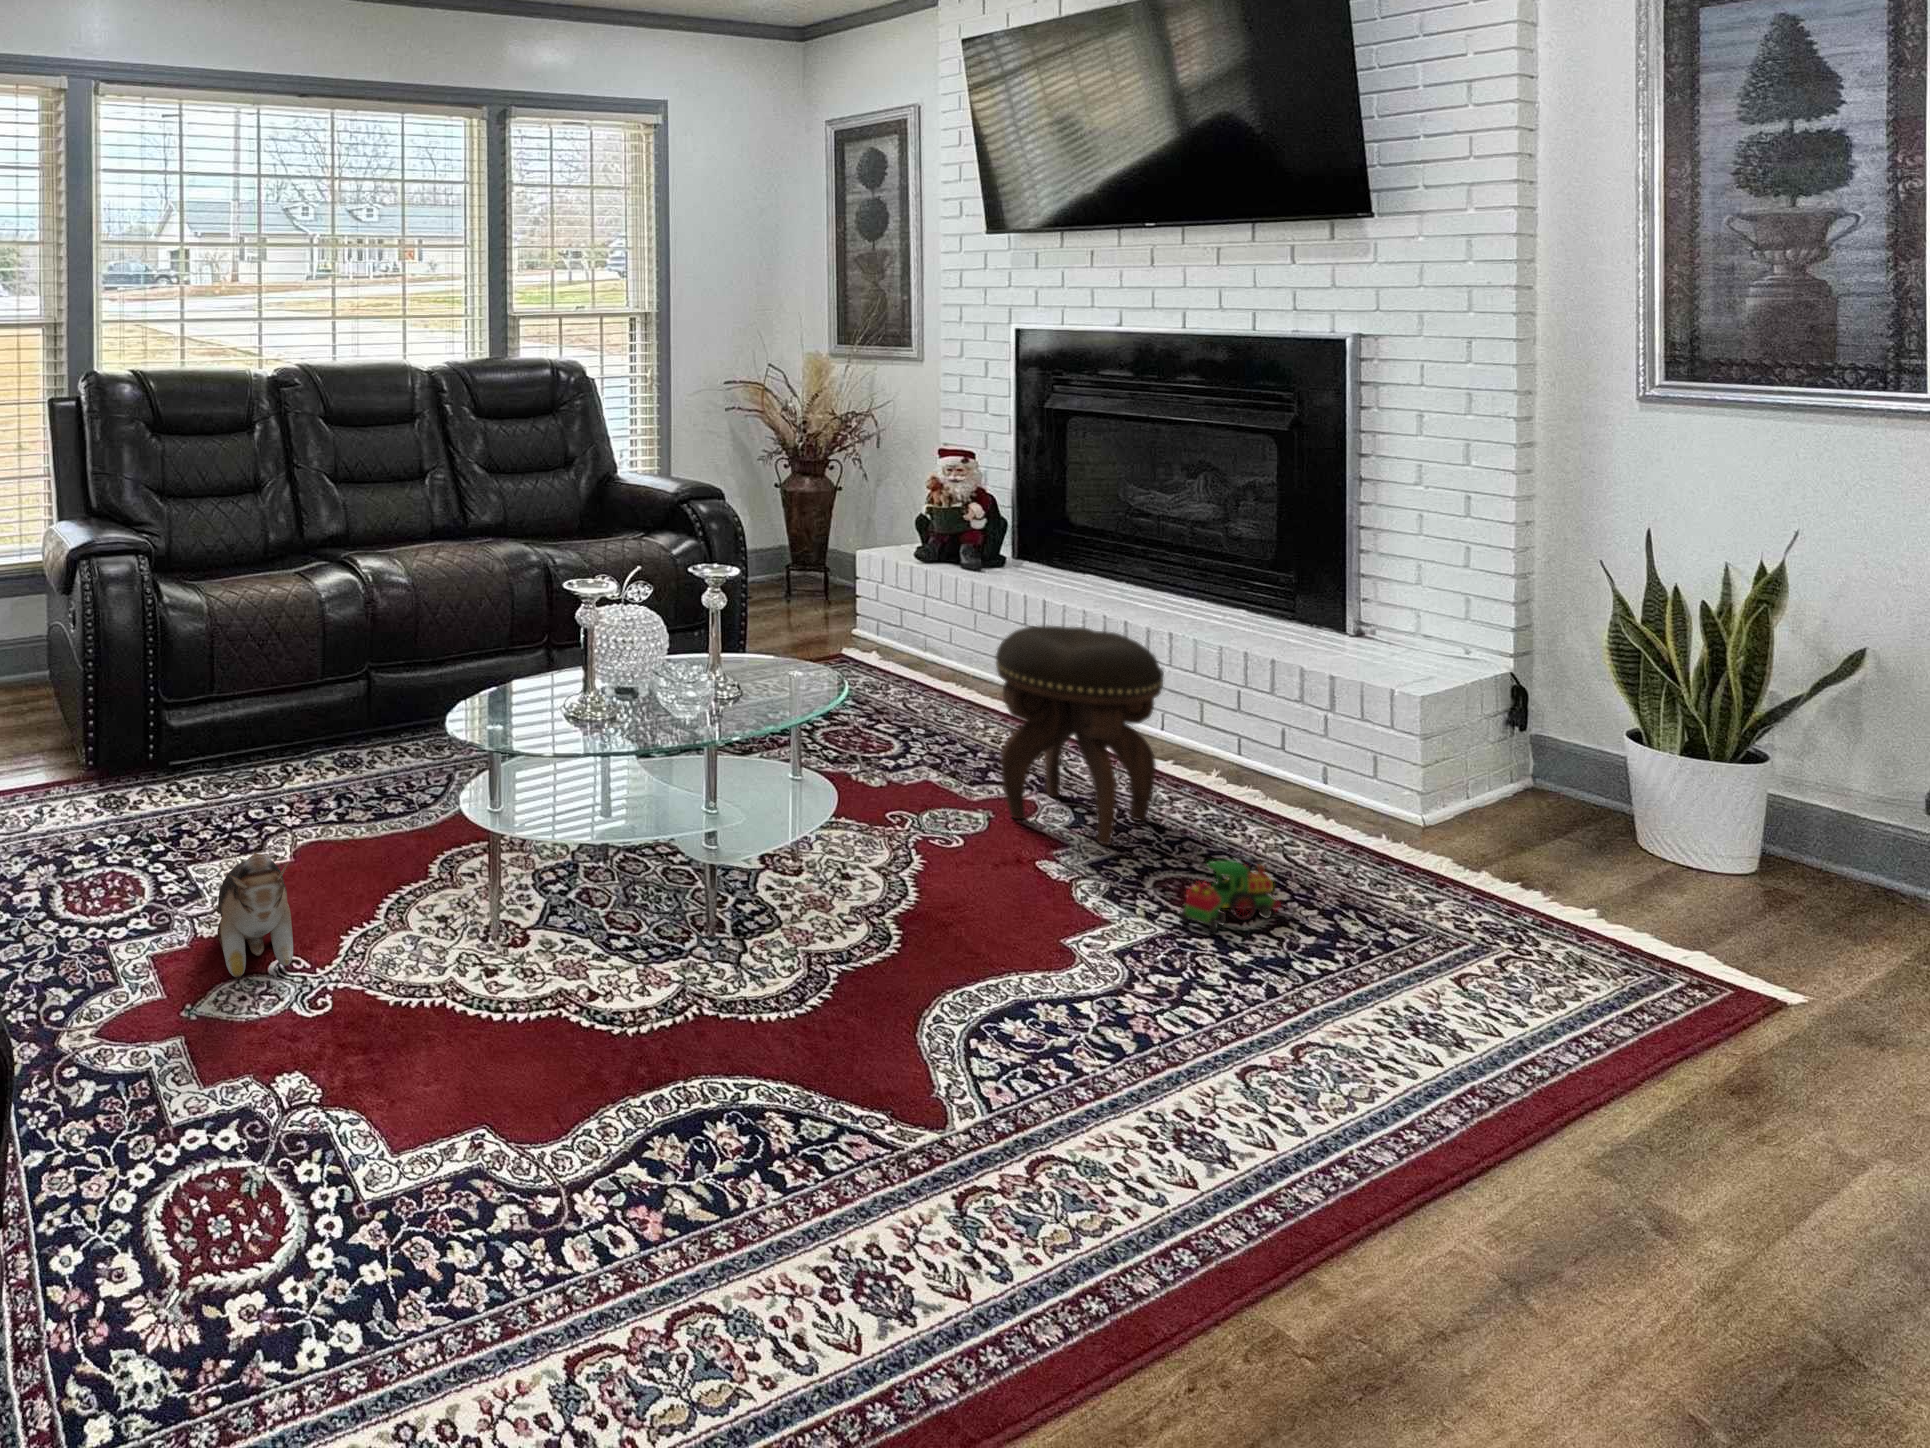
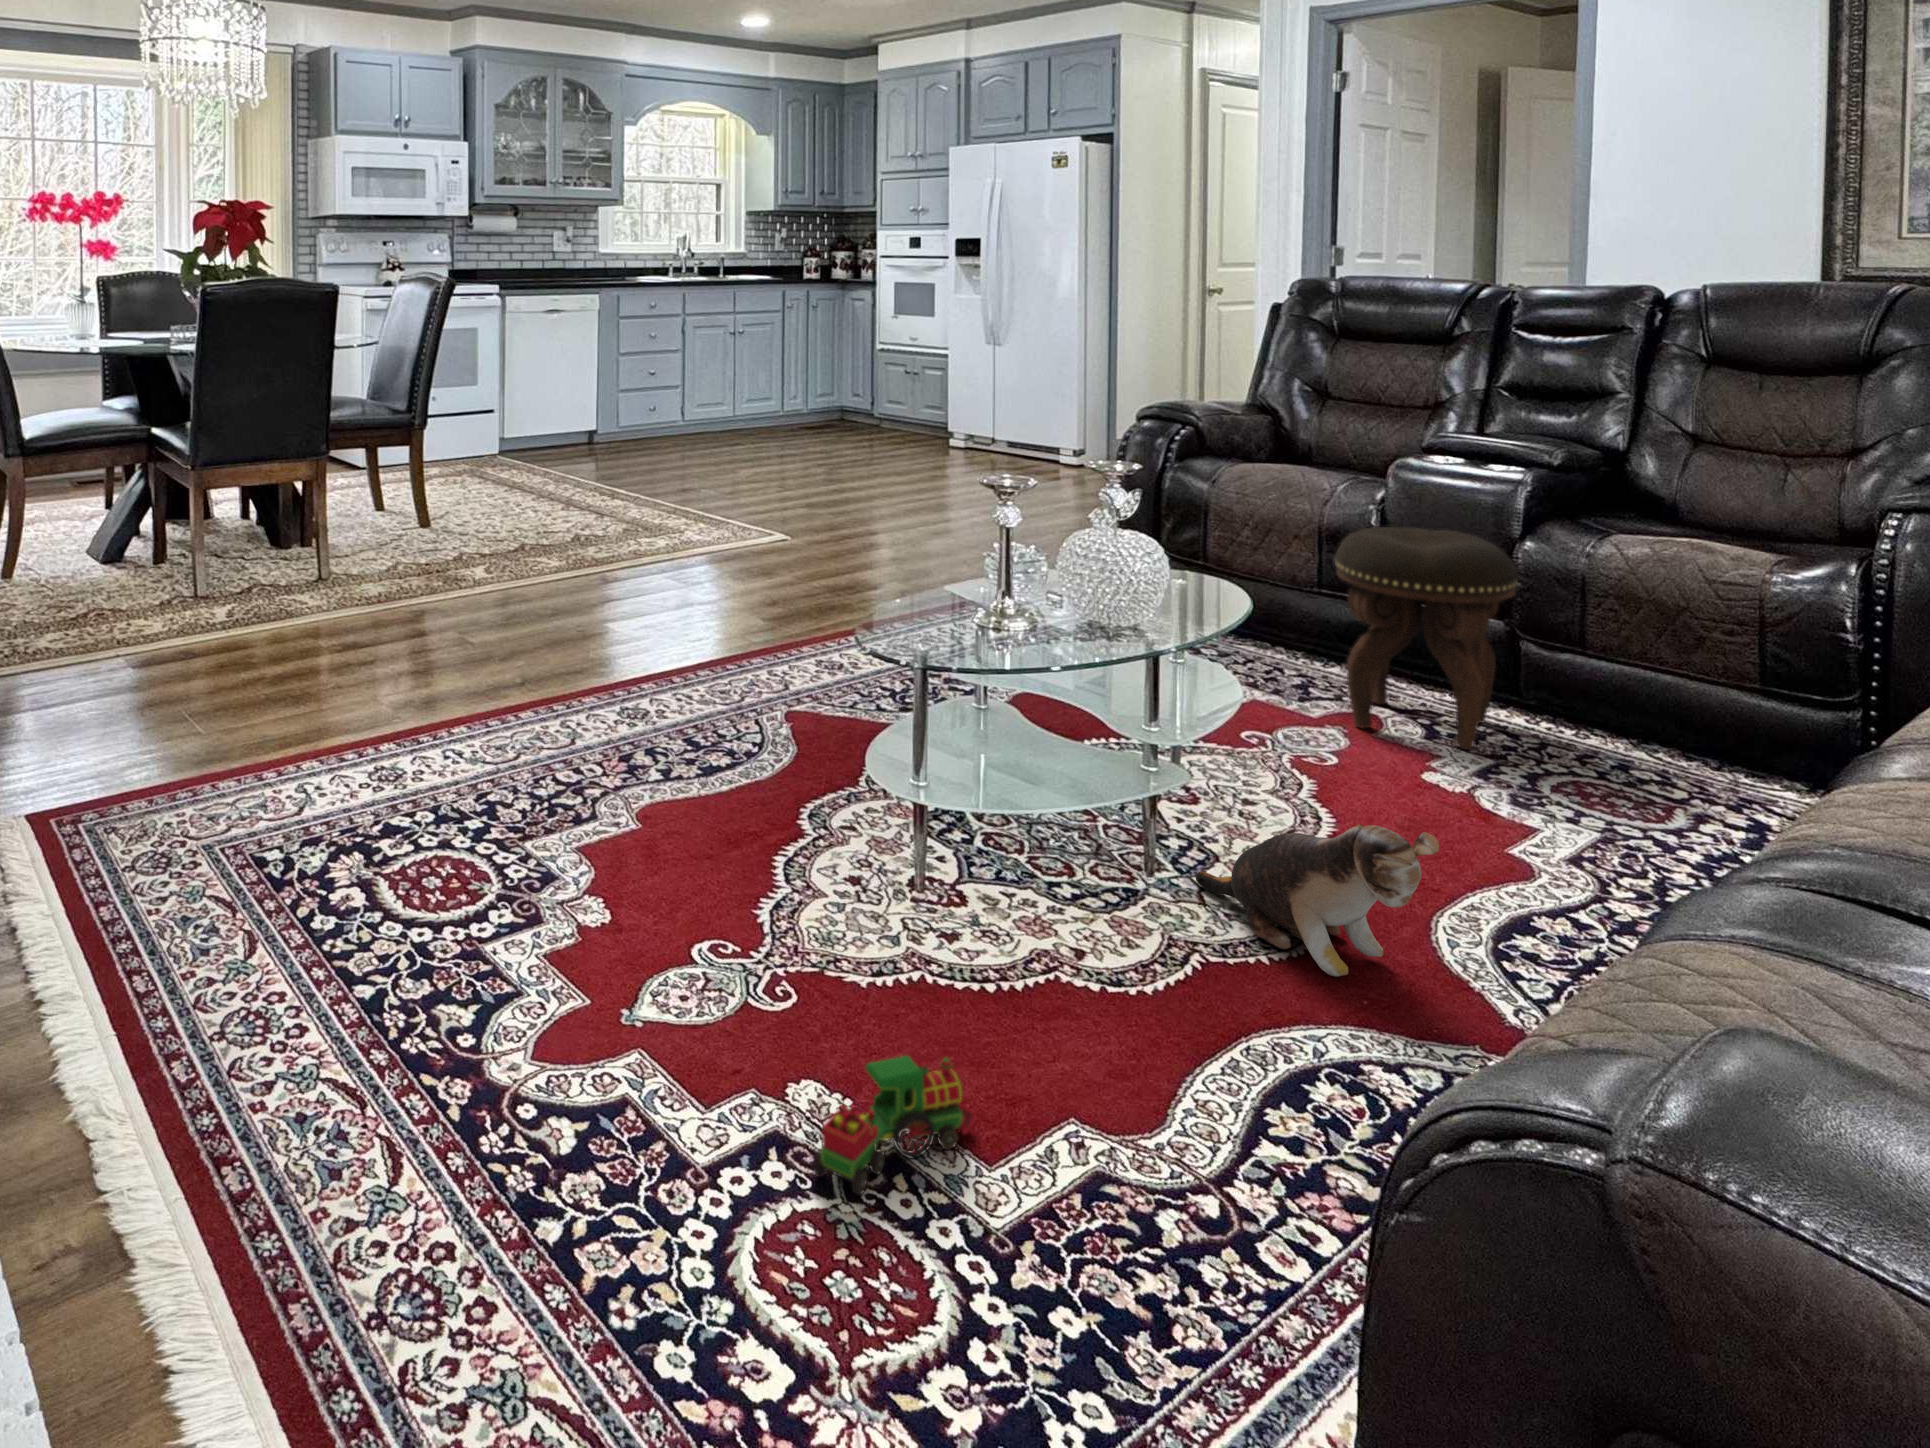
plush toy: present [217,853,293,977] -> present [1196,824,1439,976]
toy train: present [1180,860,1280,932] -> present [813,1056,975,1195]

